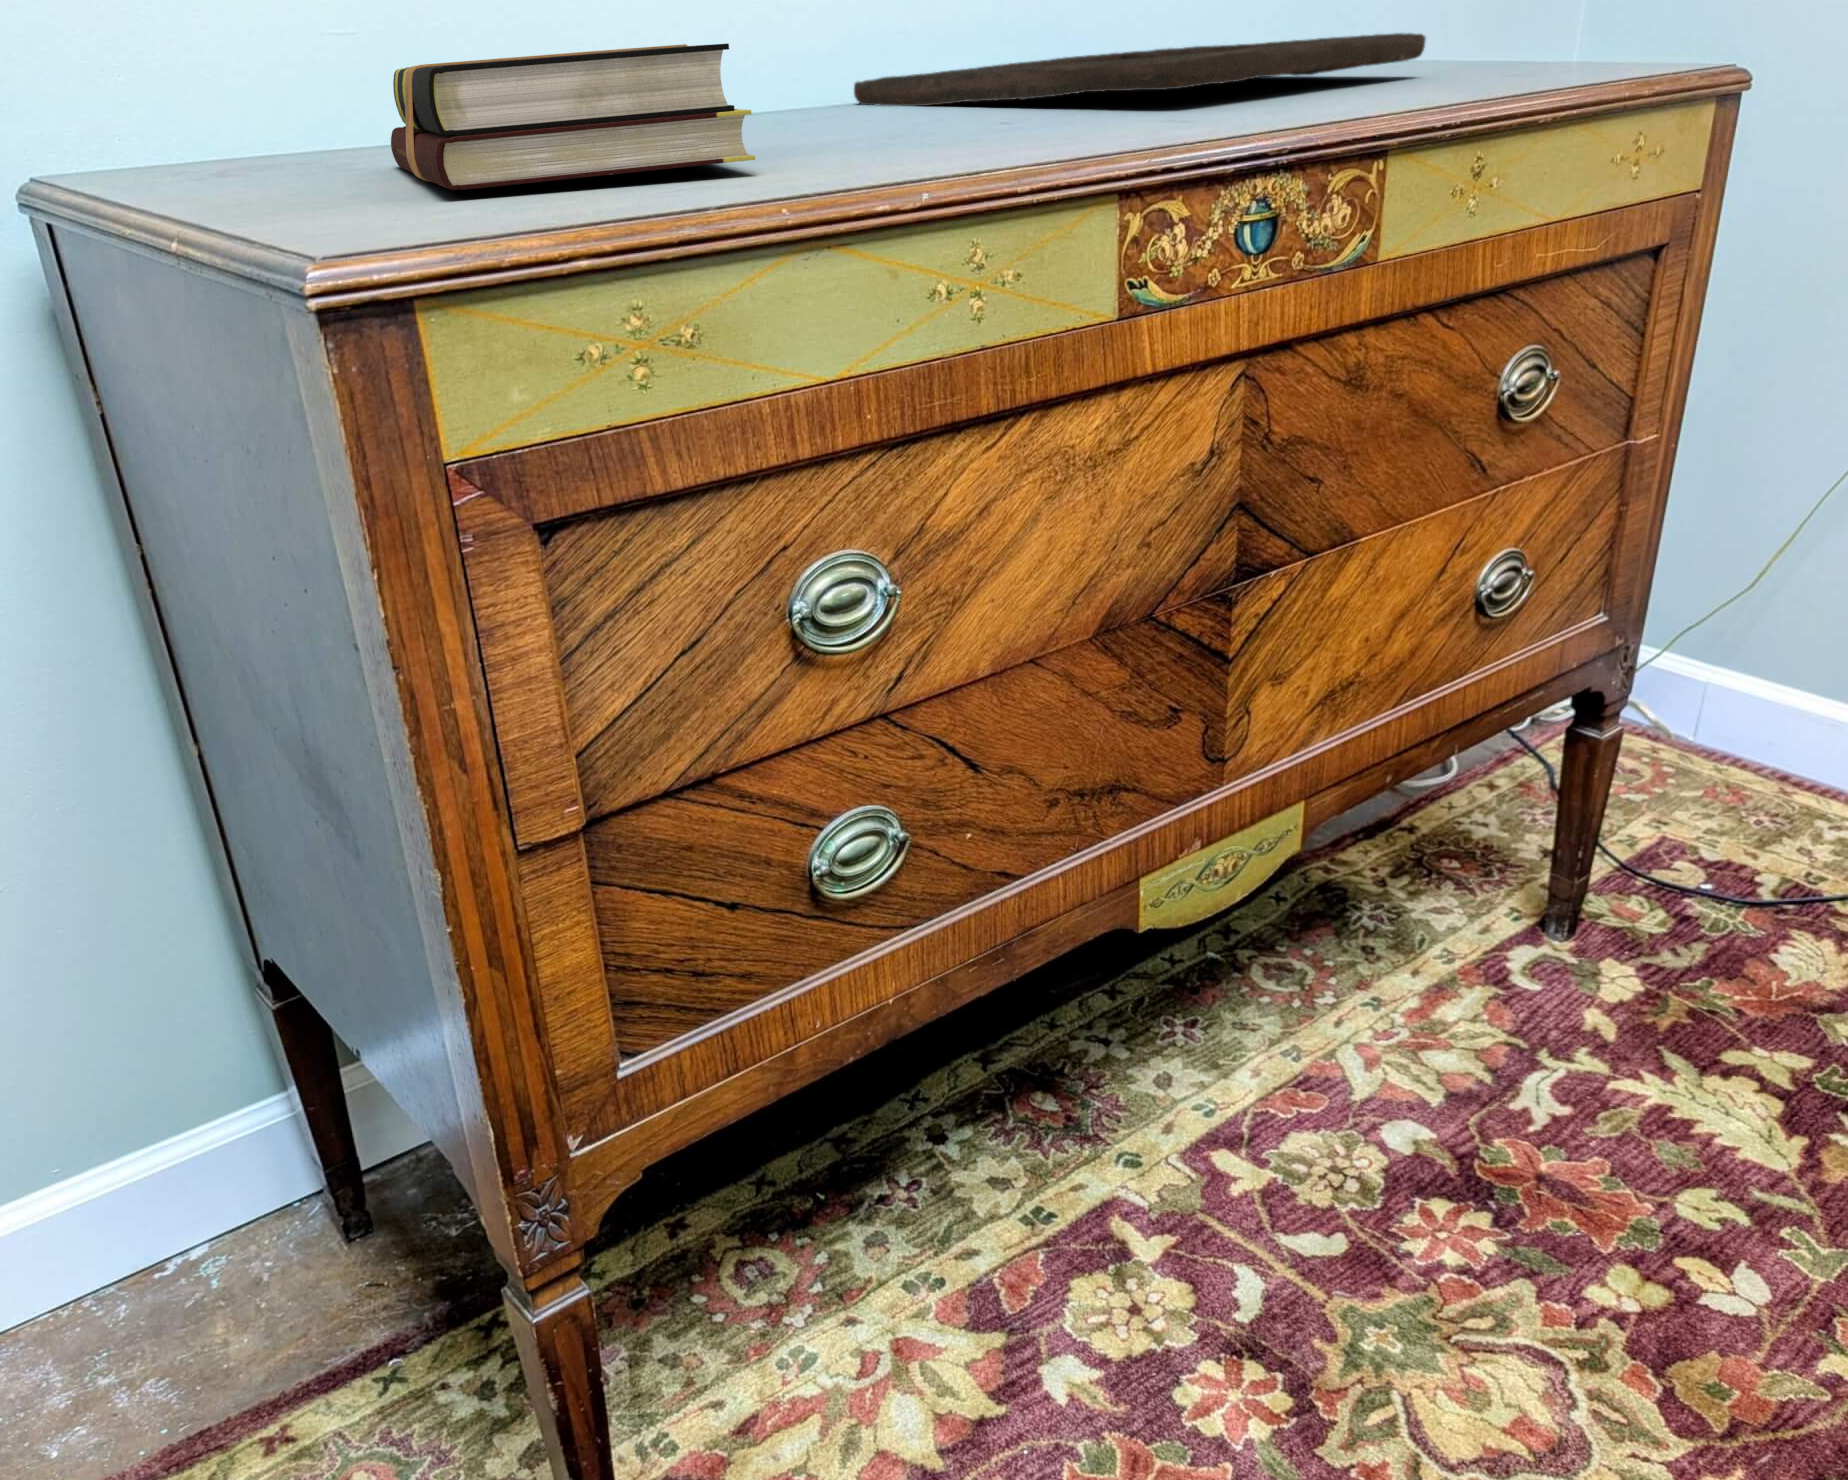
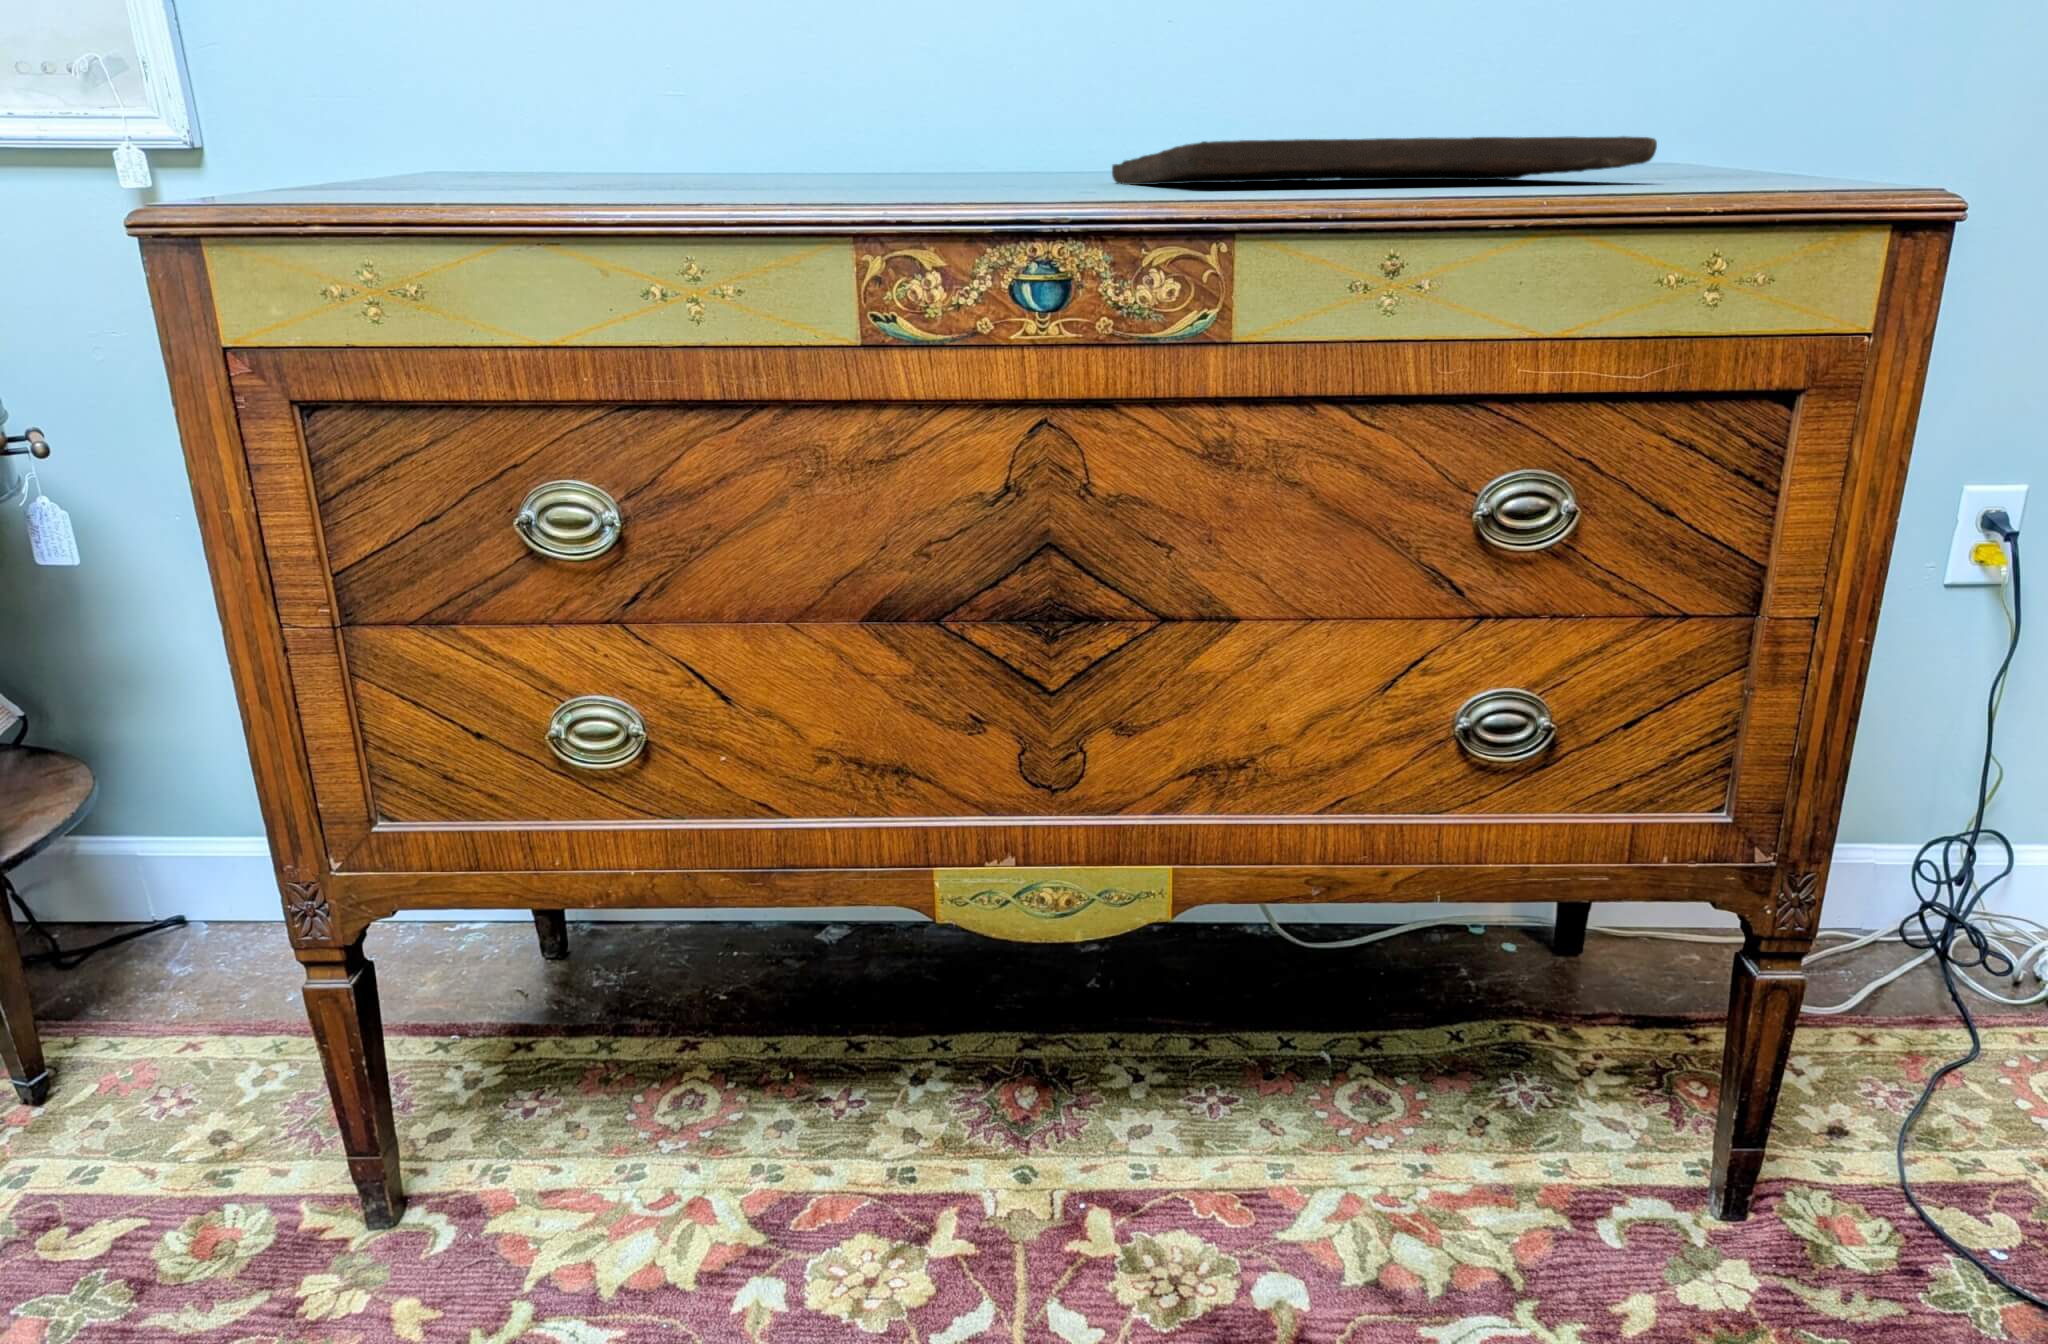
hardback book: present [391,43,755,190] -> none [415,103,757,195]

